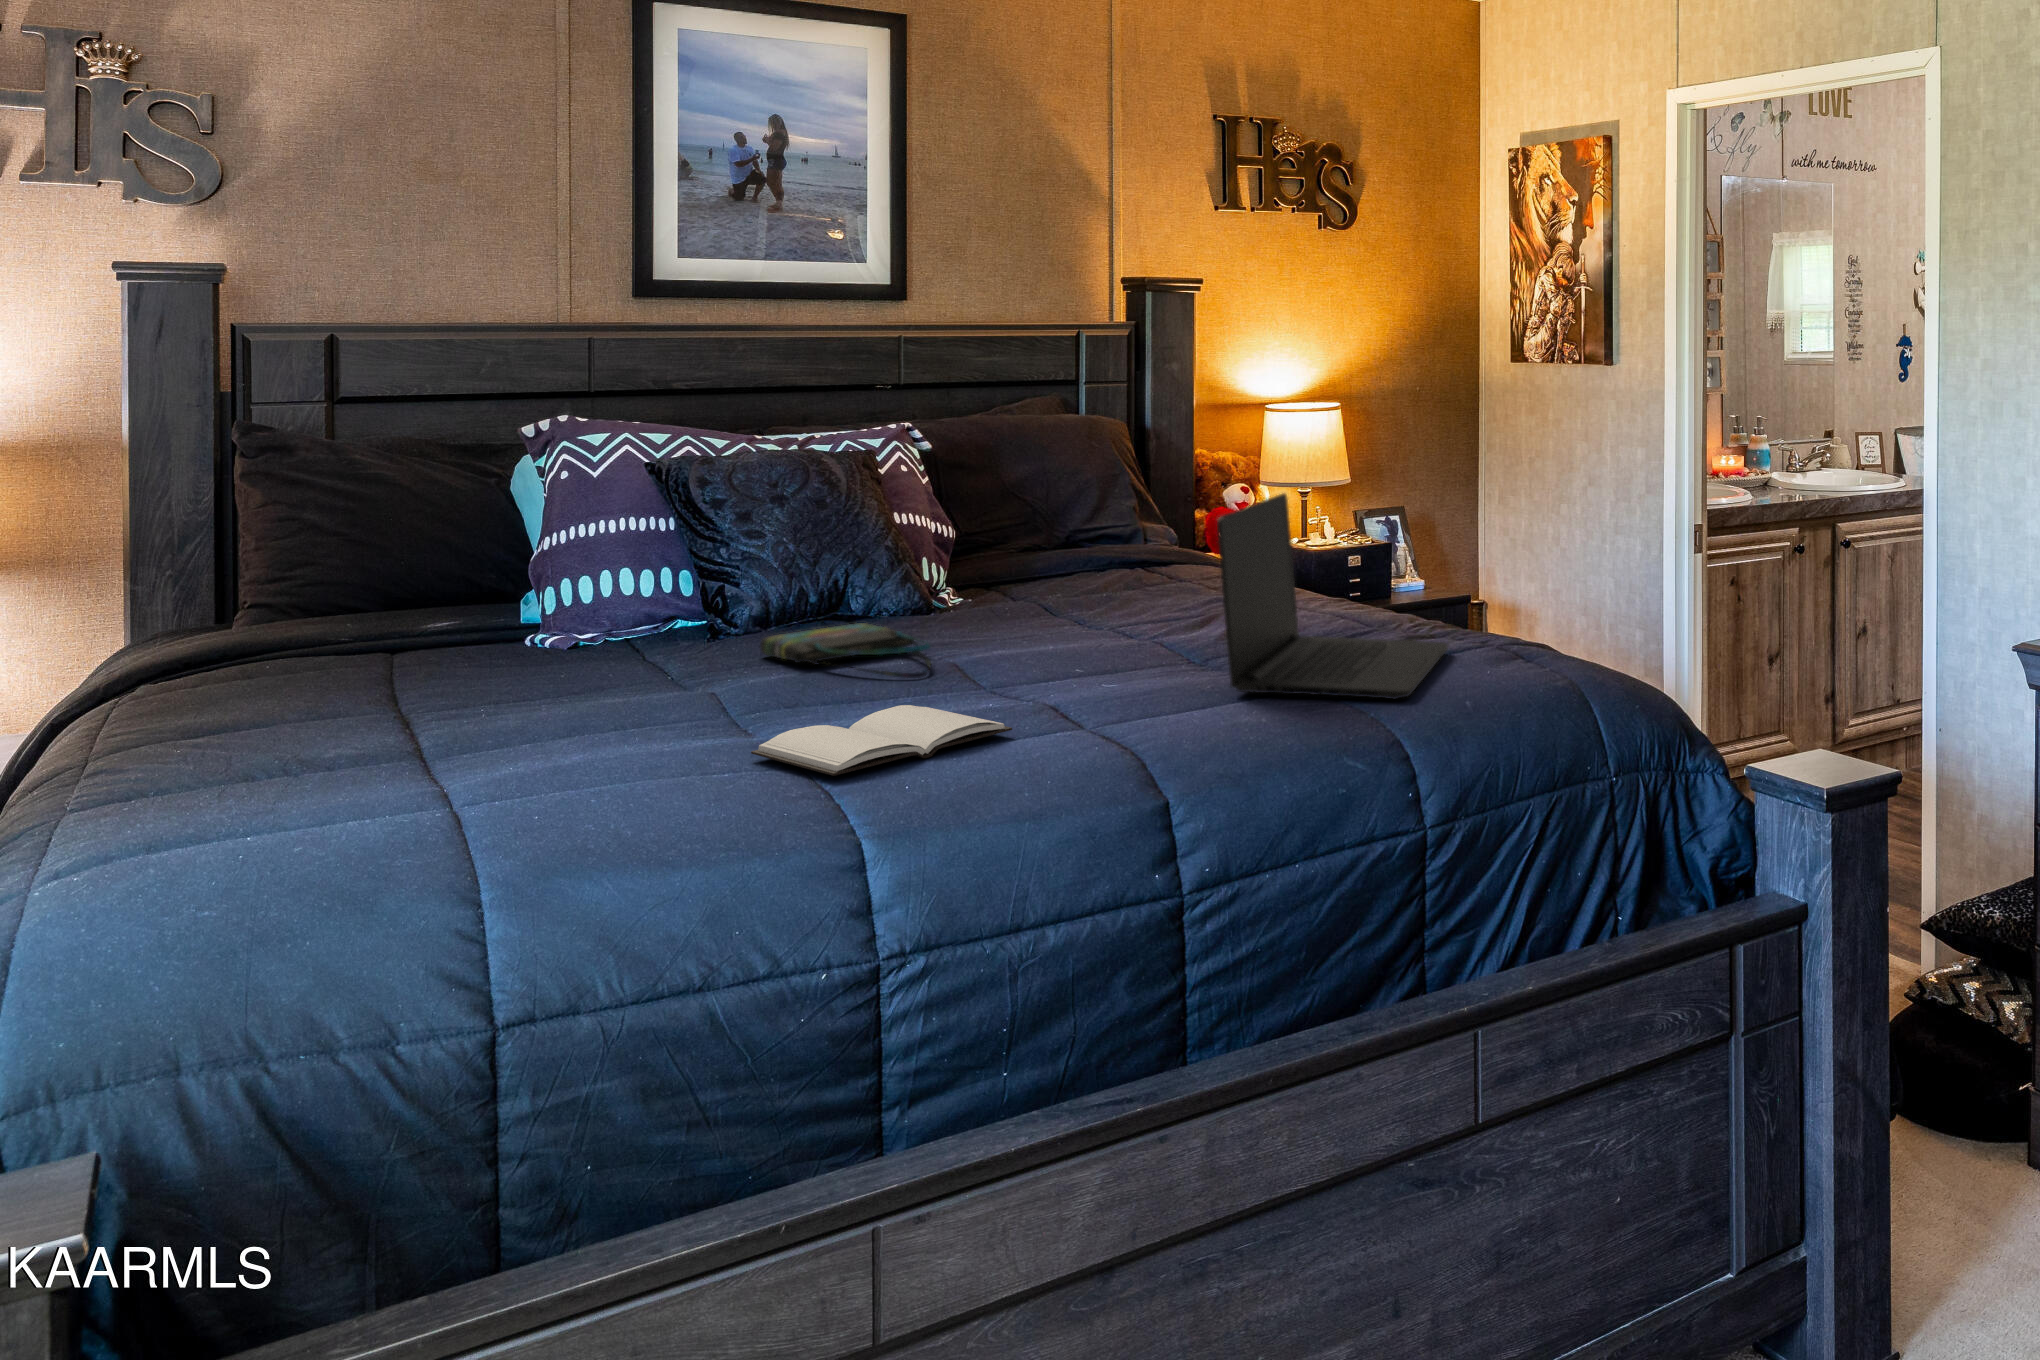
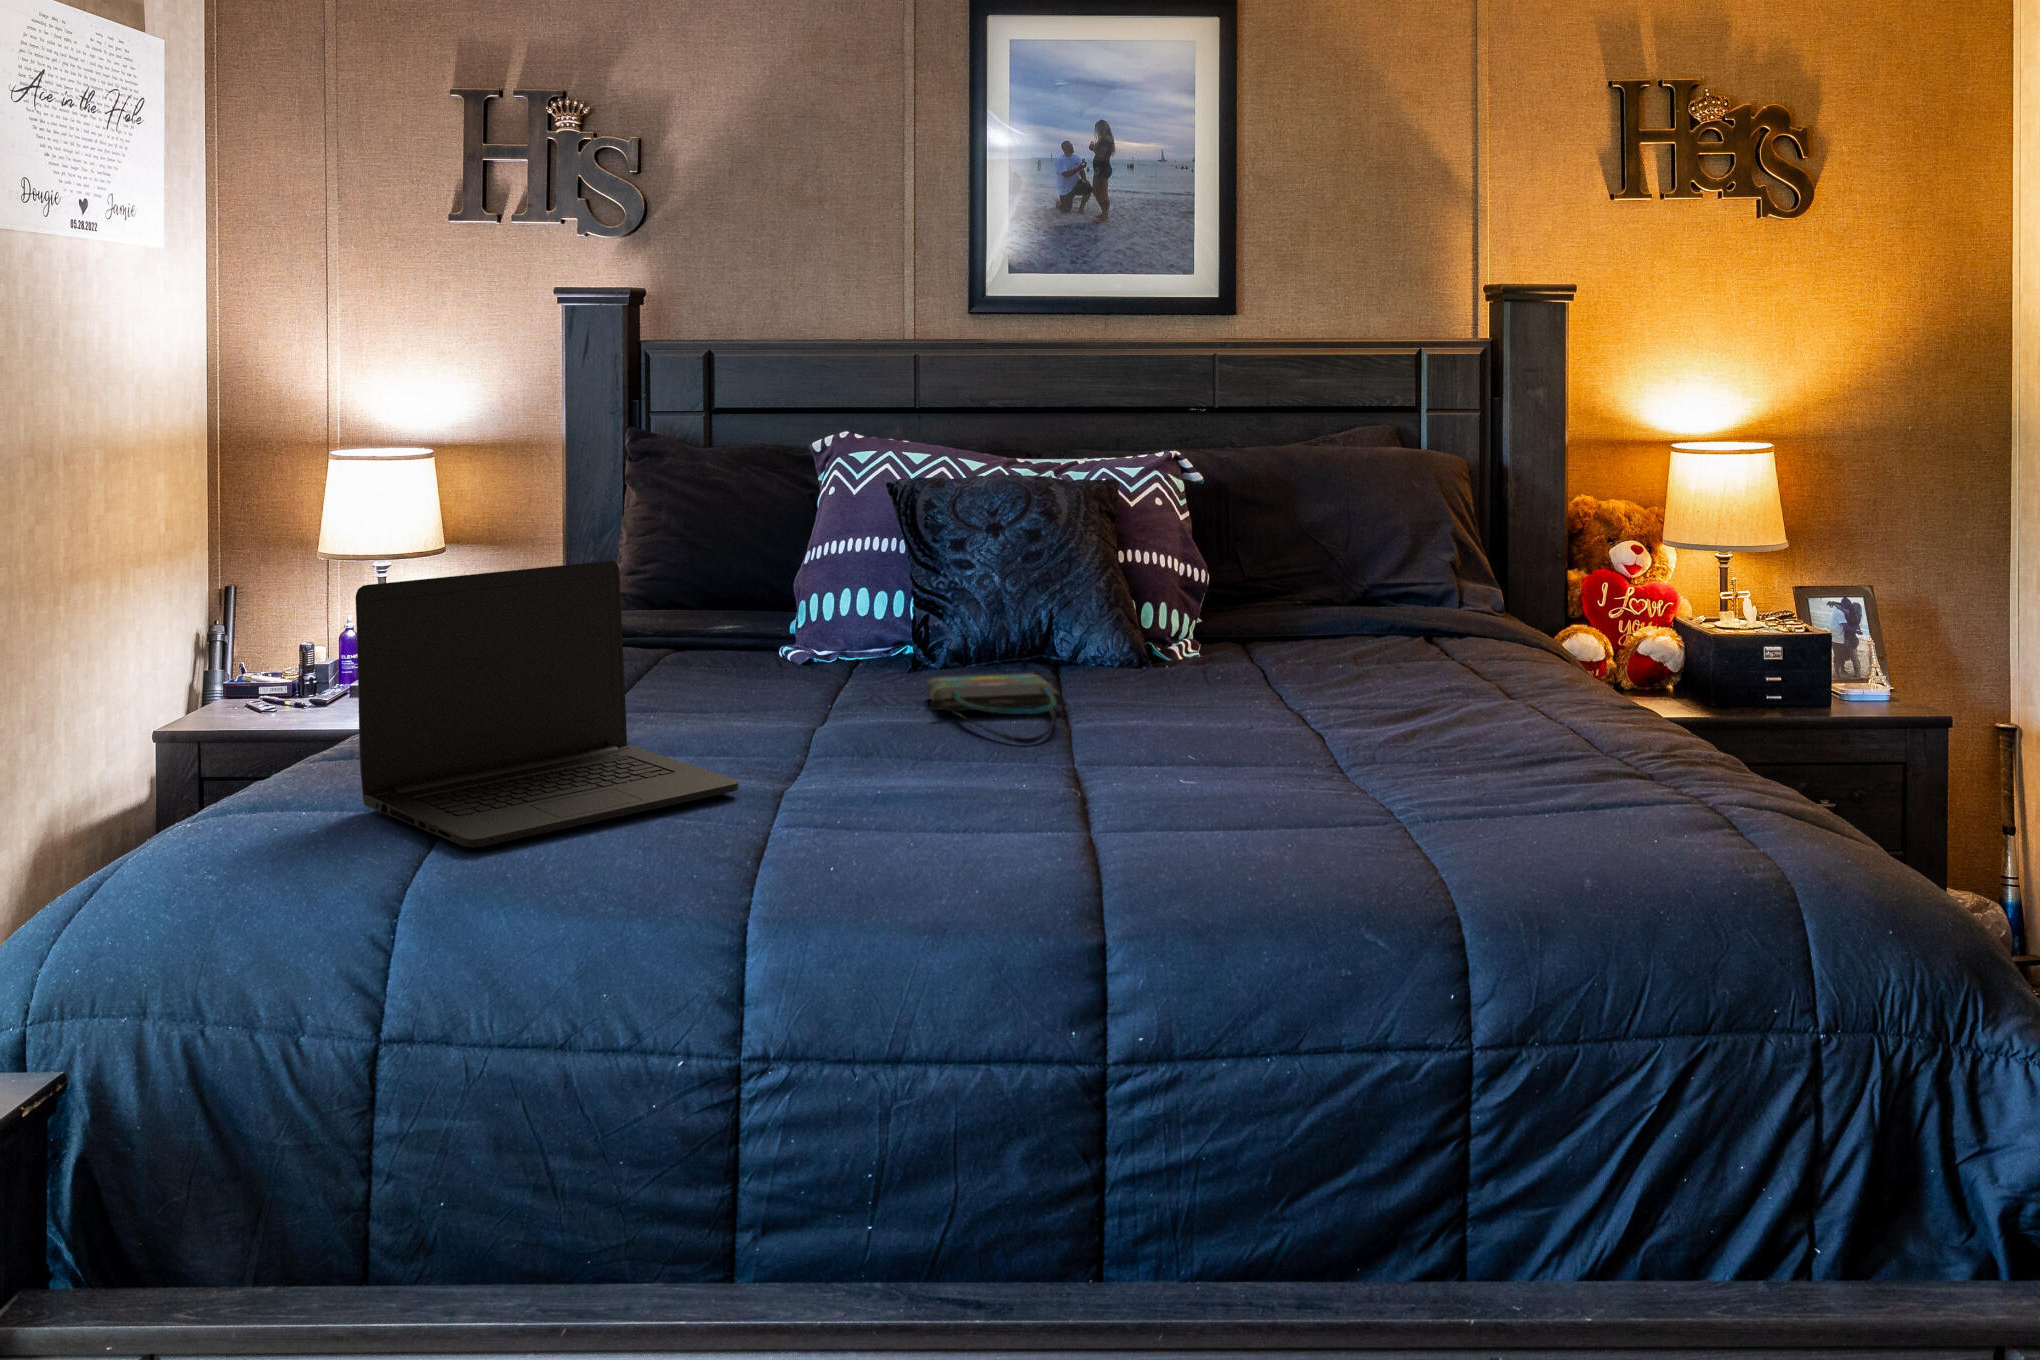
laptop: present [1217,493,1448,699] -> present [355,561,739,848]
book: present [751,705,1012,776] -> none [764,774,1016,843]

